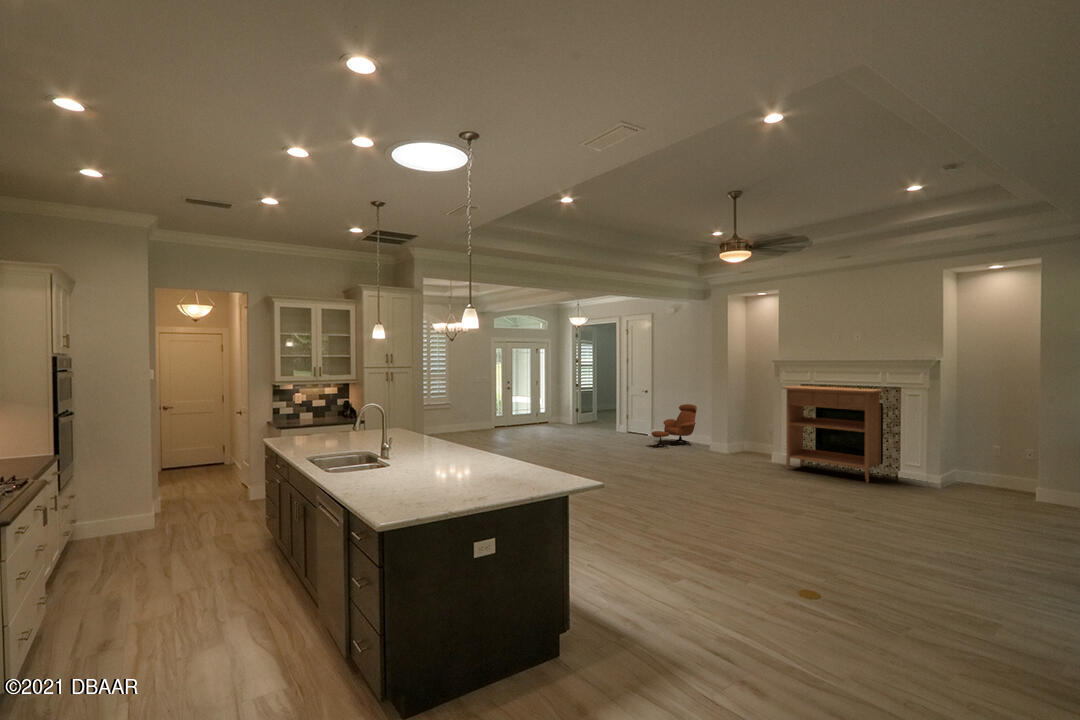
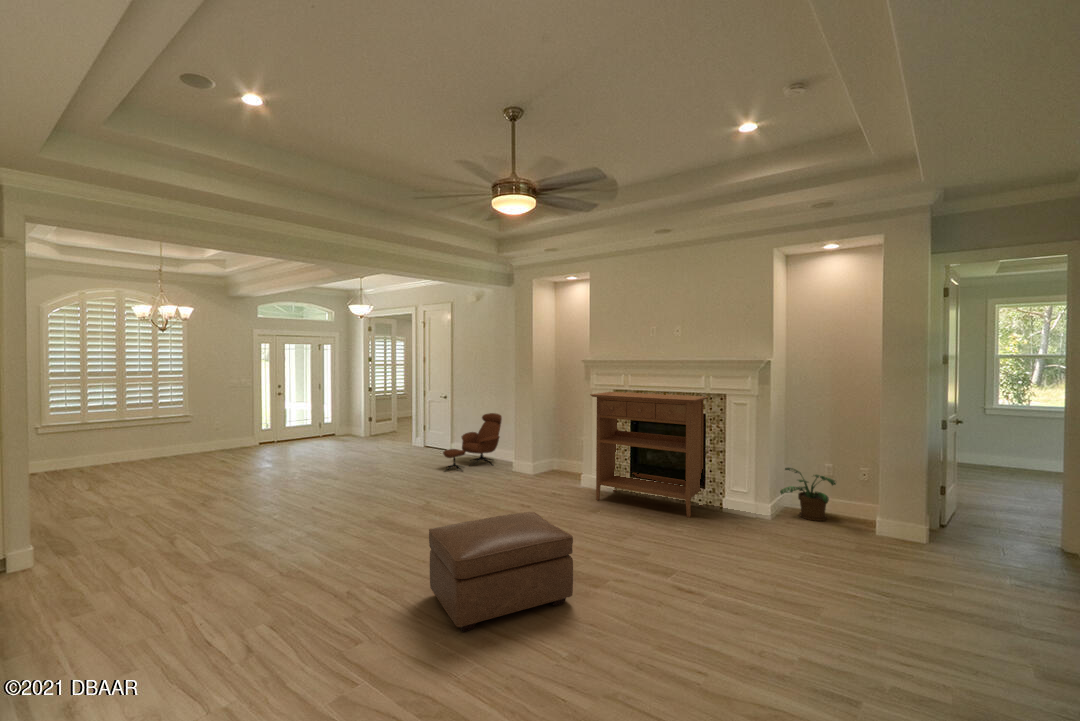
potted plant: none [952,448,1005,491] -> present [780,468,836,521]
ottoman: none [686,460,782,517] -> present [429,512,573,632]

